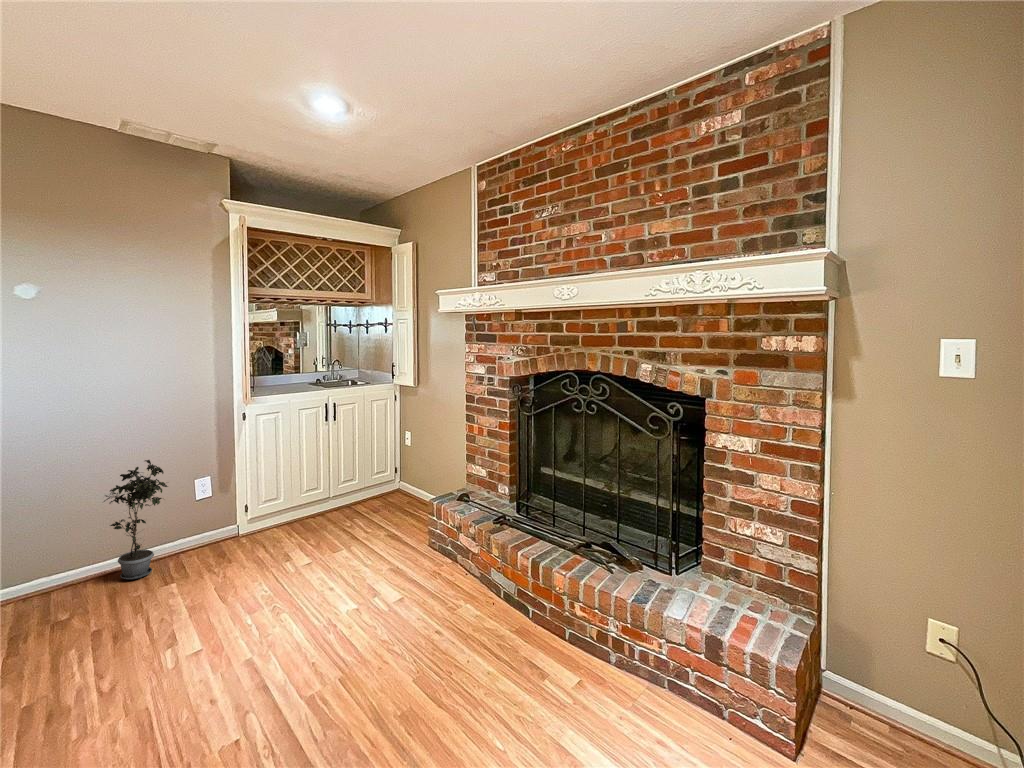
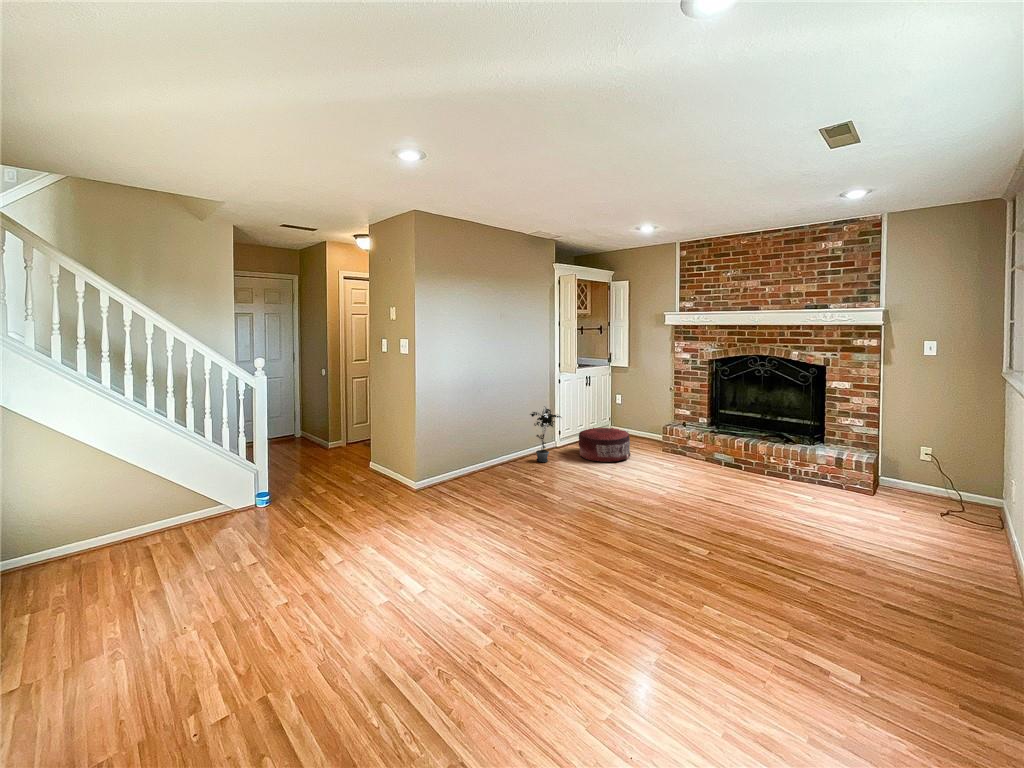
pouf: none [235,497,349,582] -> present [579,428,630,462]

